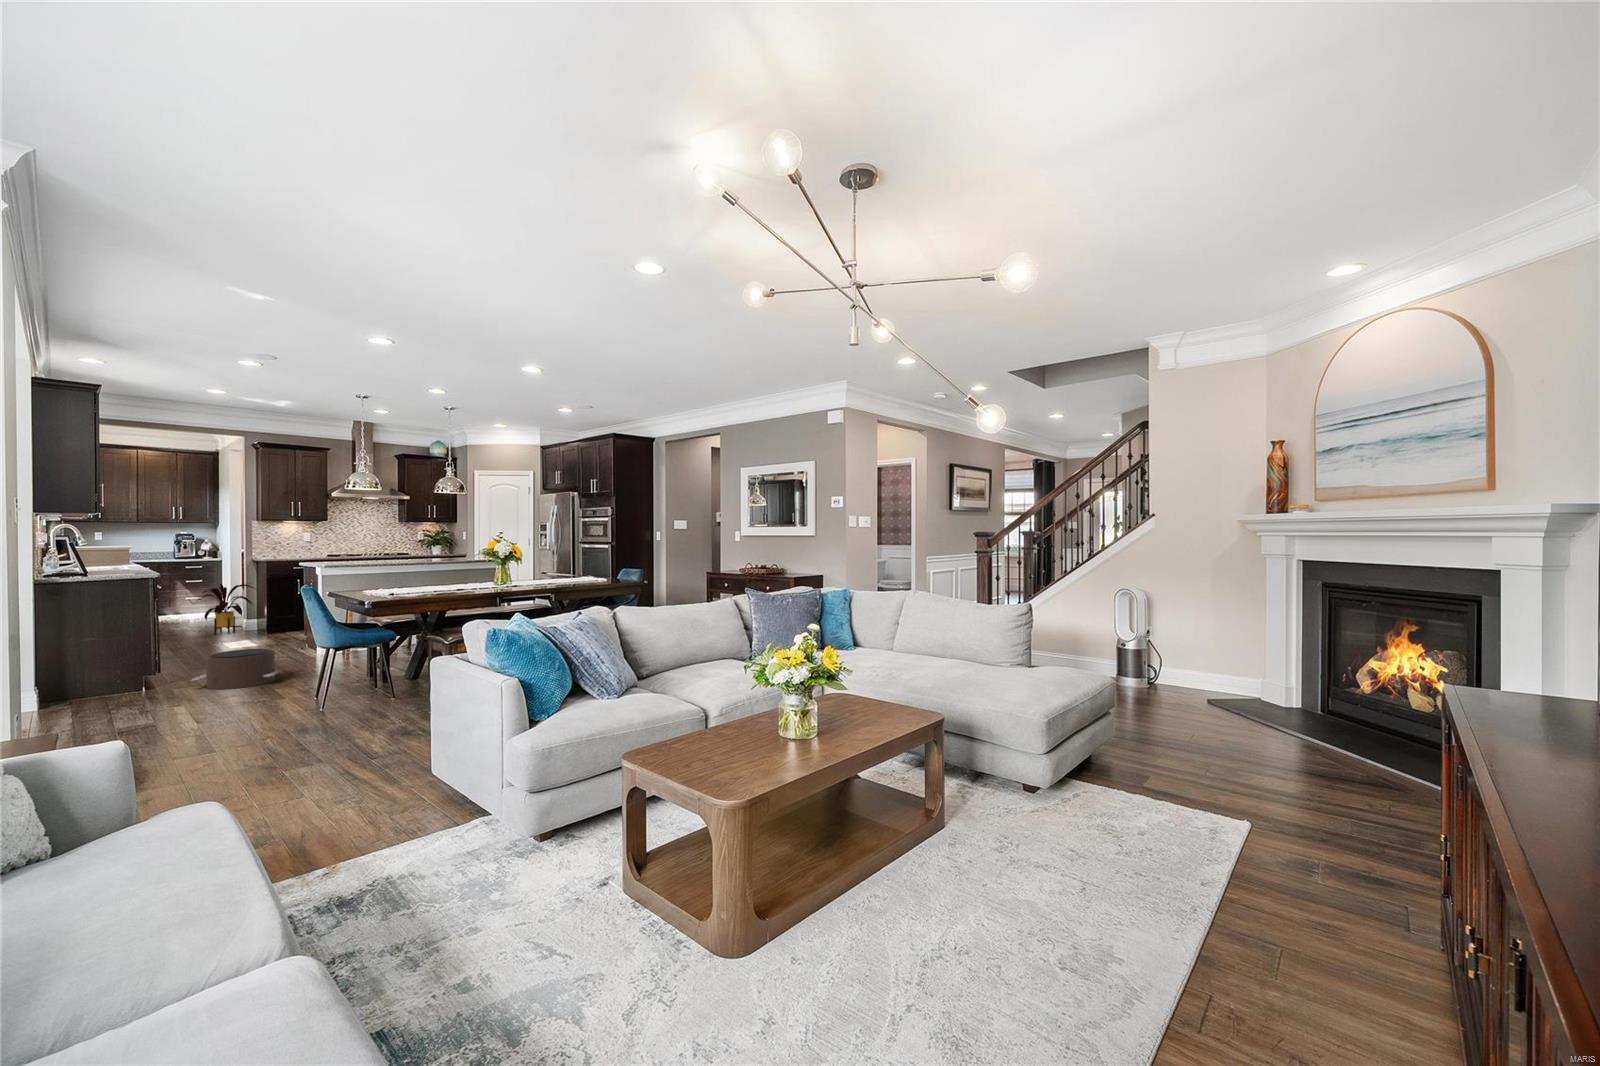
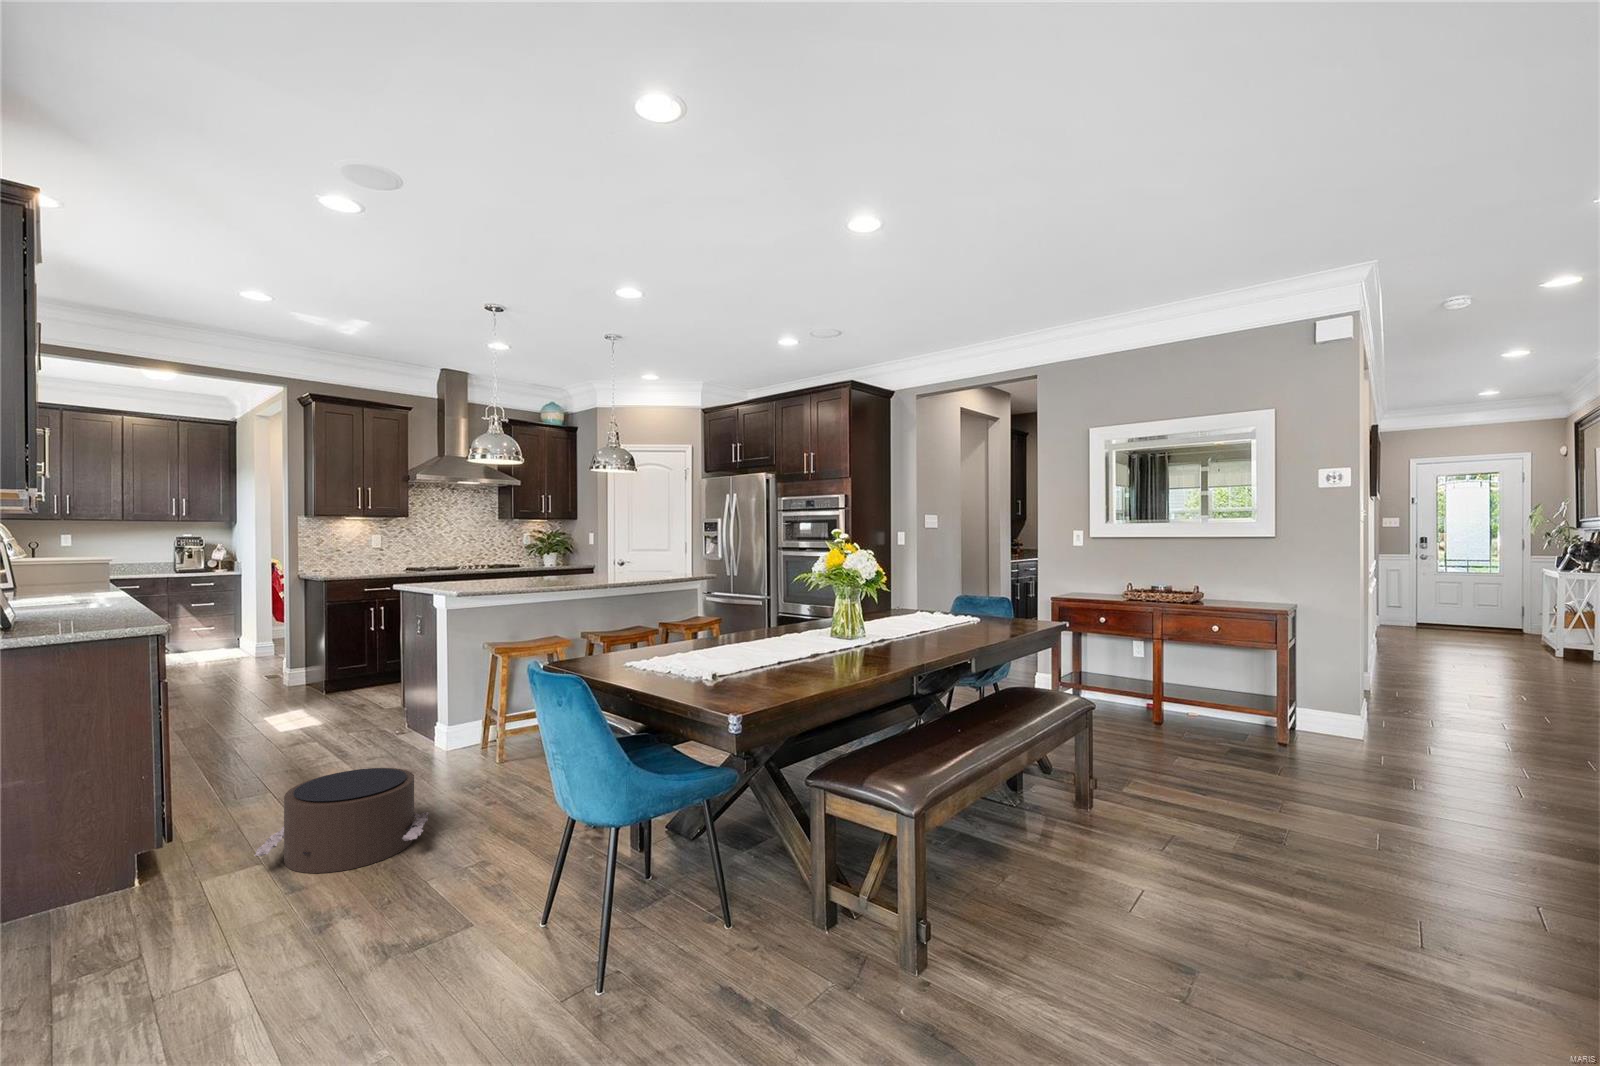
house plant: present [197,584,255,635] -> none [217,615,310,698]

